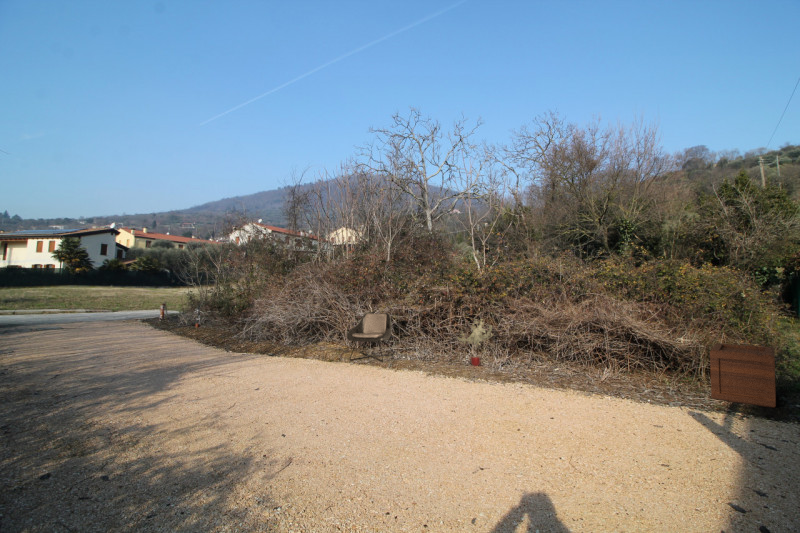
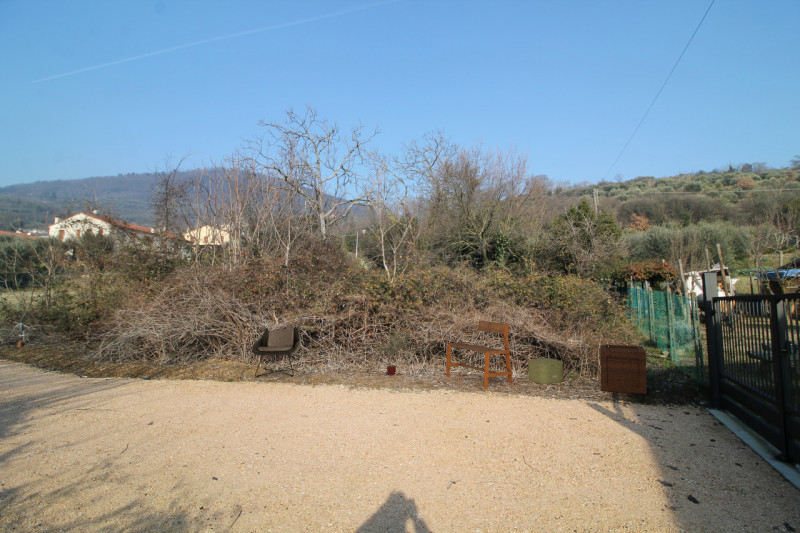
bench: none [531,311,603,386] -> present [446,321,512,388]
storage box: none [624,356,667,385] -> present [528,358,563,384]

